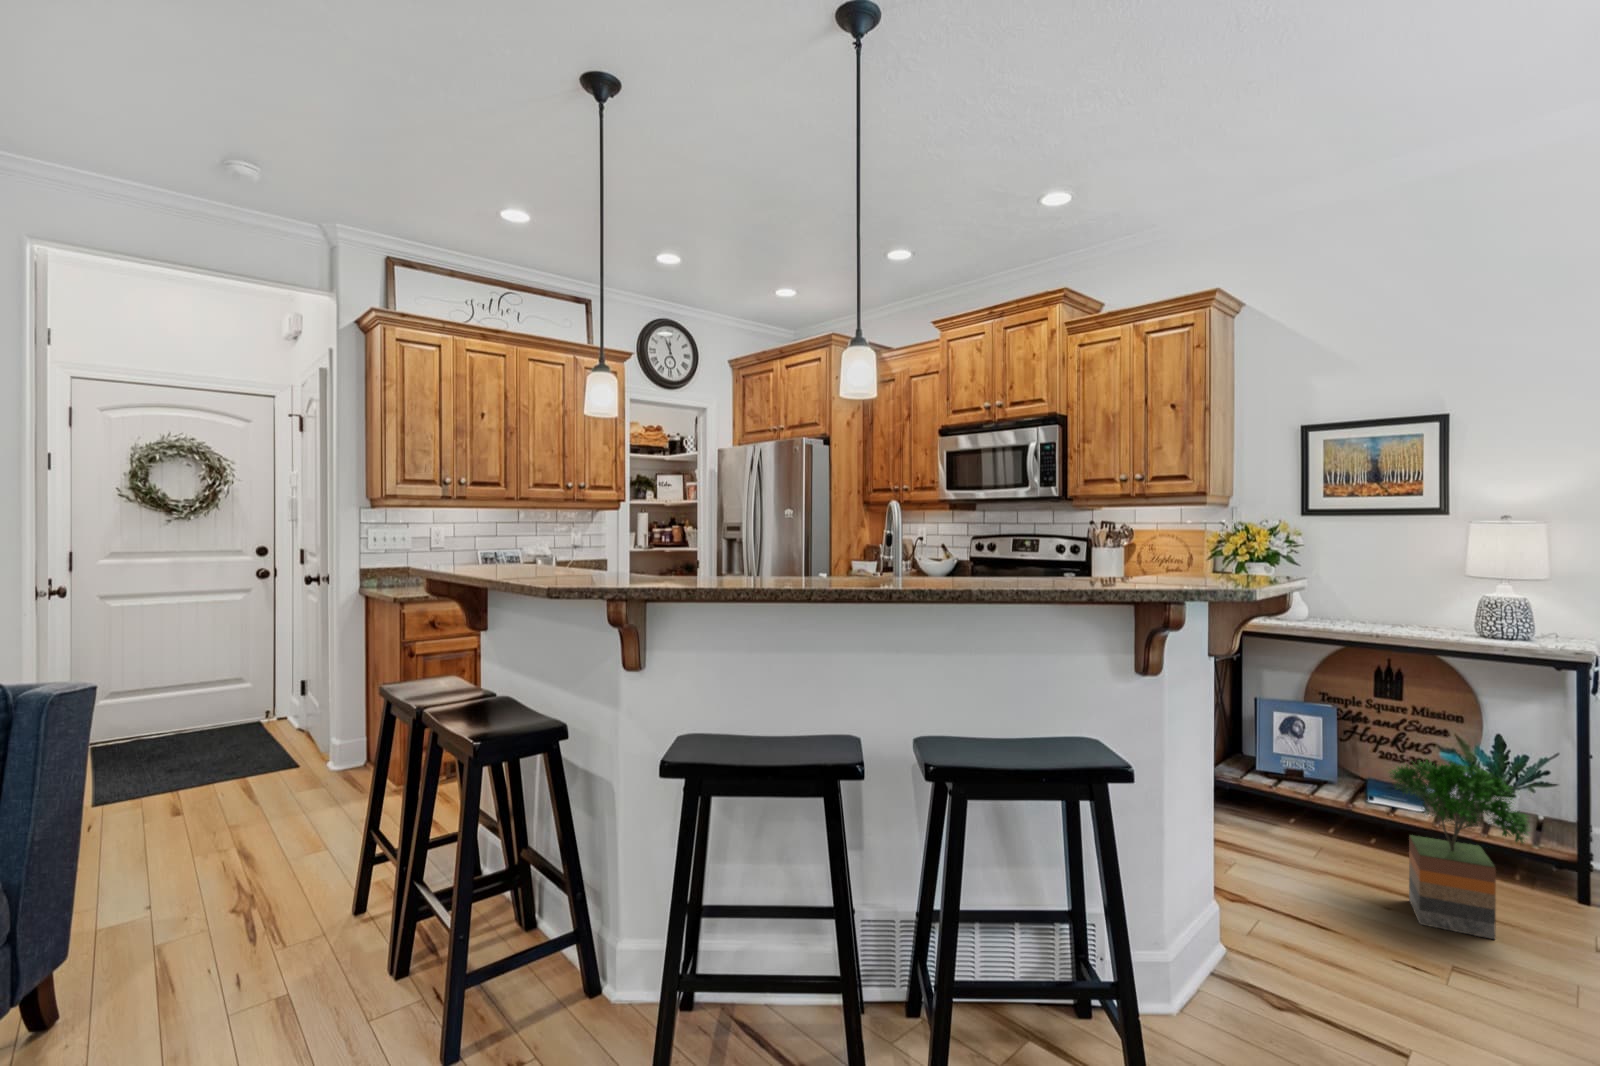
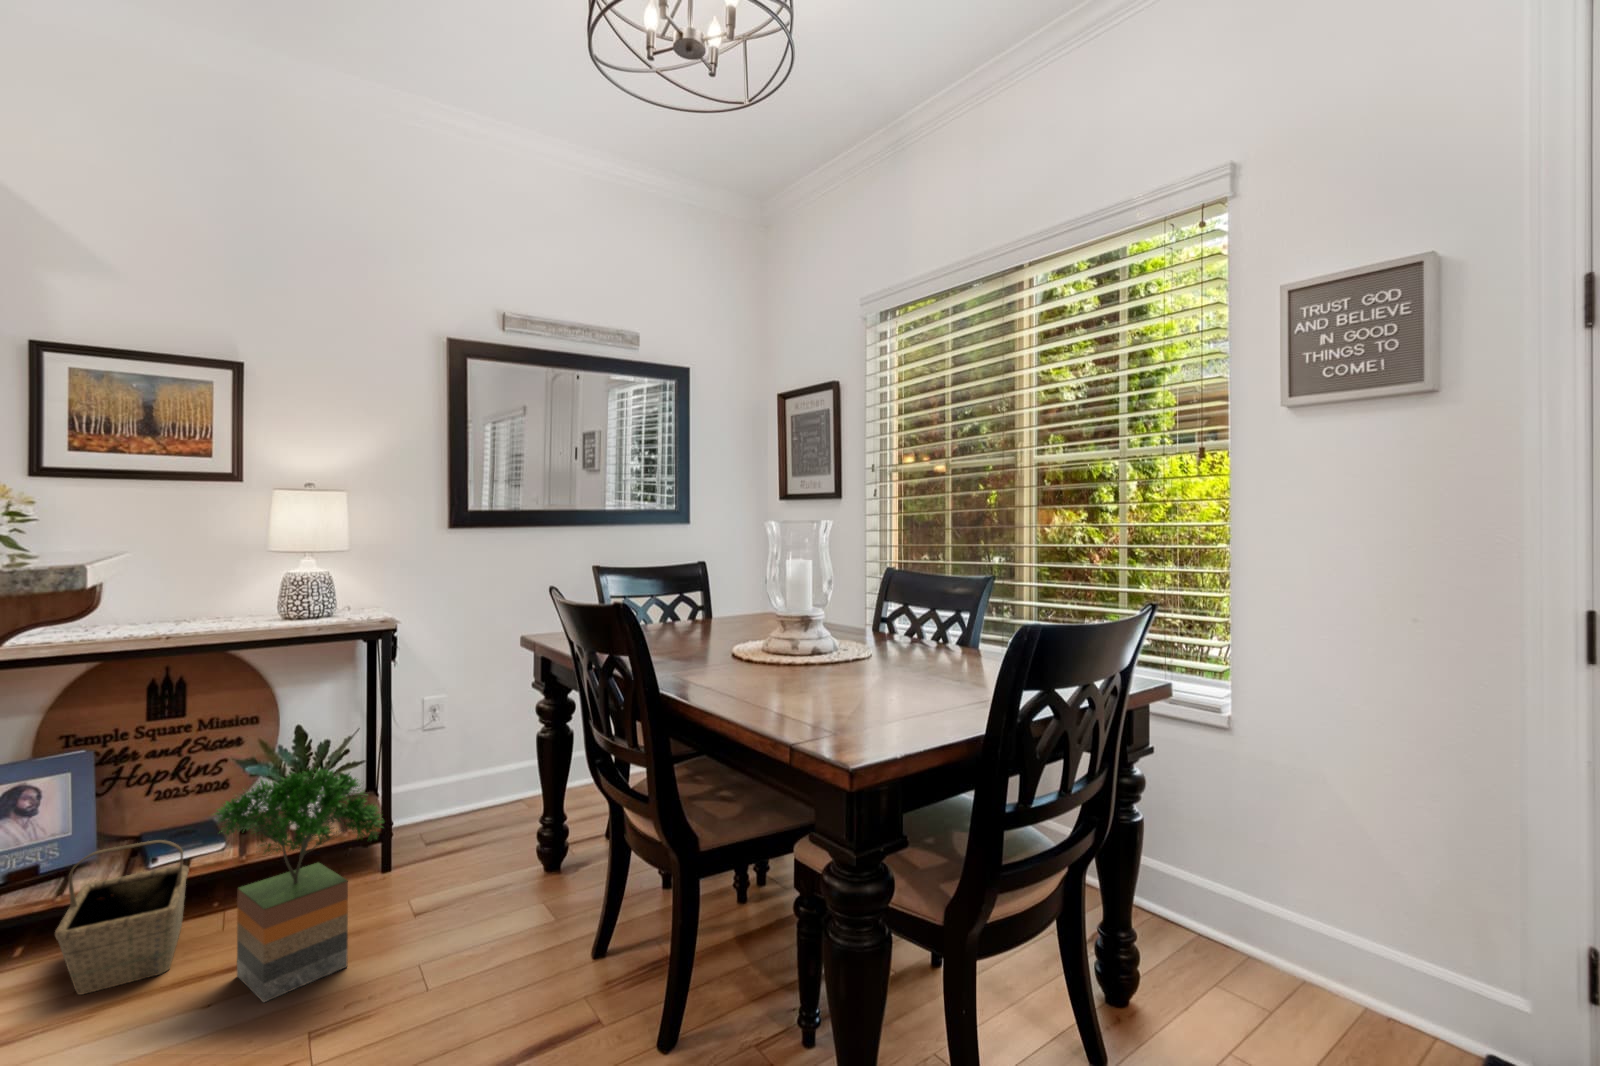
basket: none [1302,775,1391,874] -> present [55,840,188,995]

